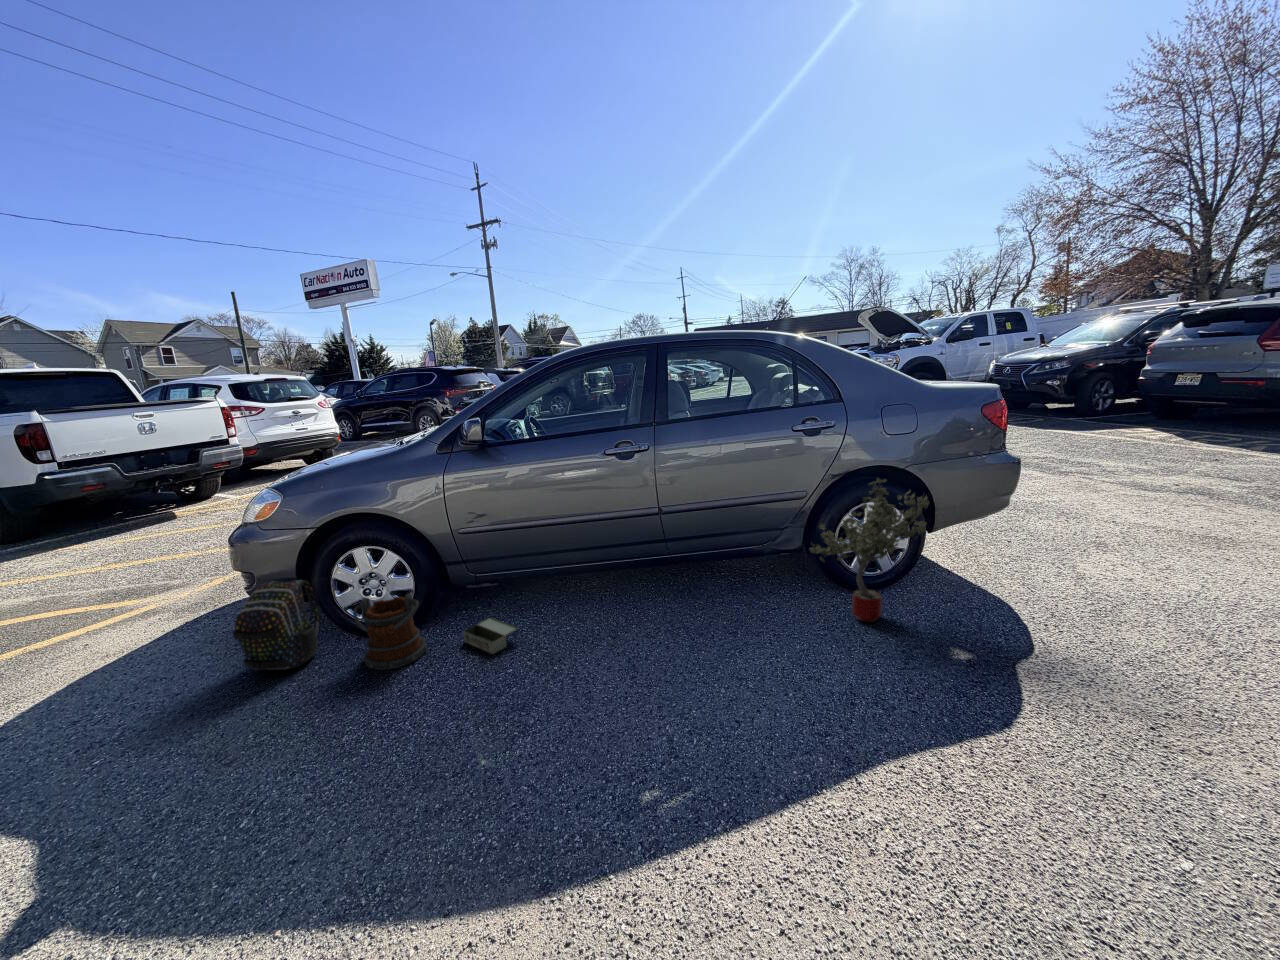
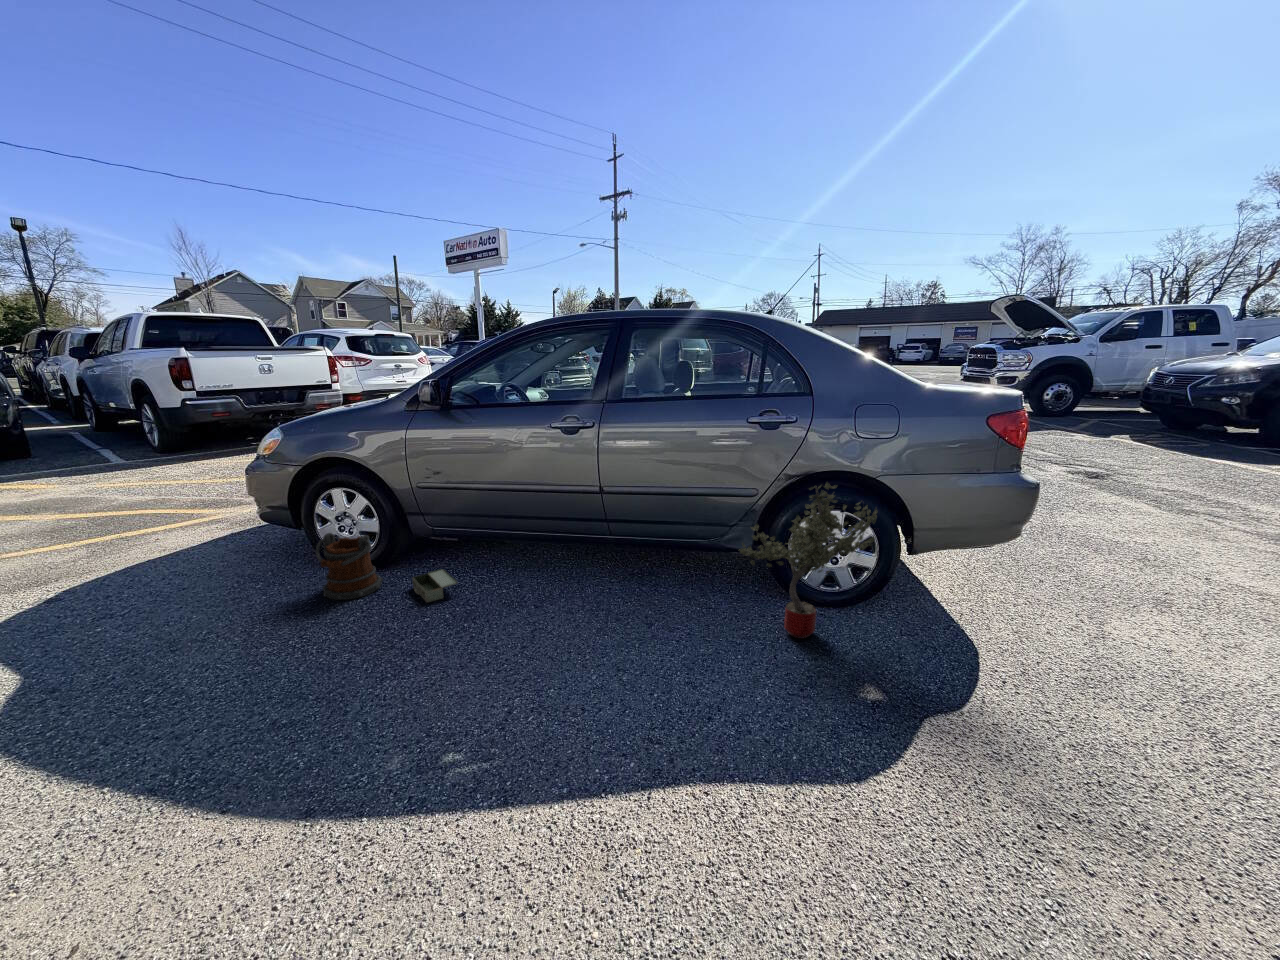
backpack: present [232,580,319,670] -> none [221,507,302,585]

